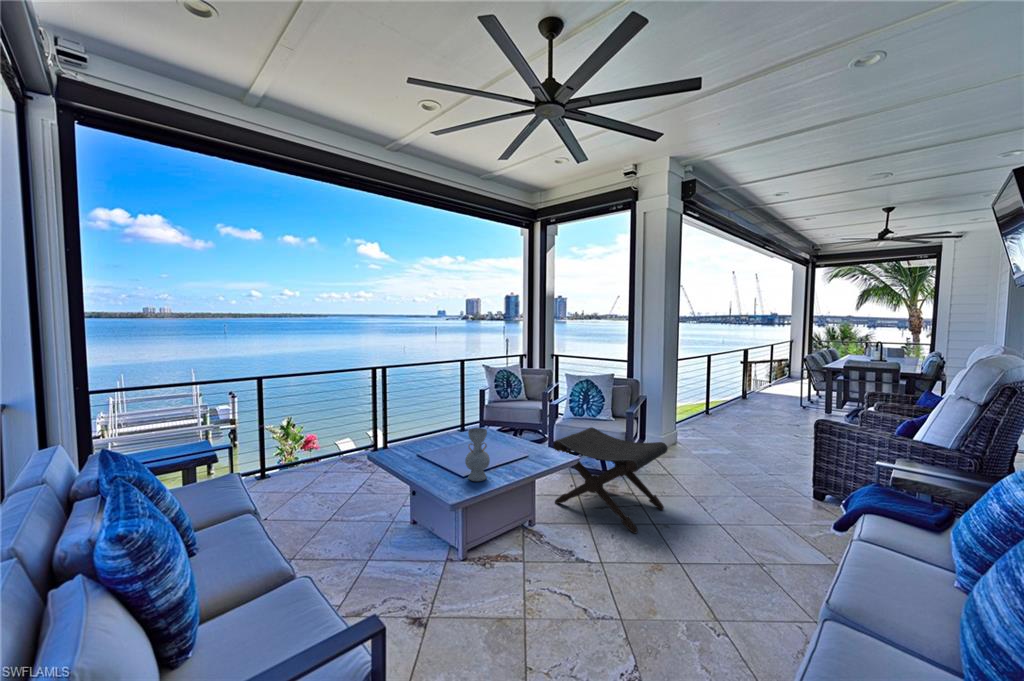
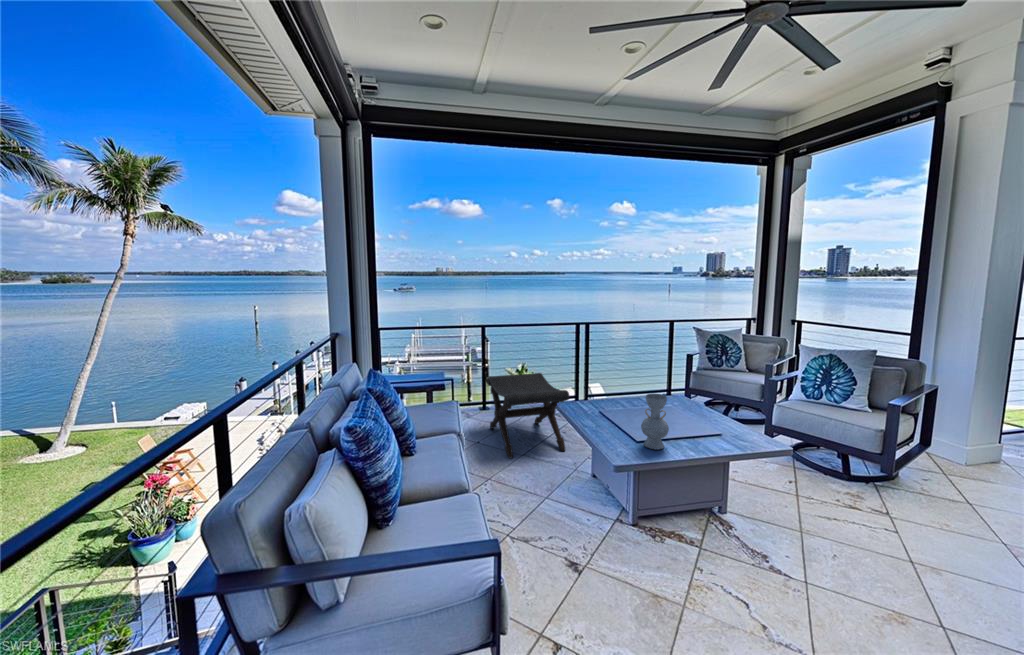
footstool: present [553,427,668,533] -> present [487,373,569,458]

